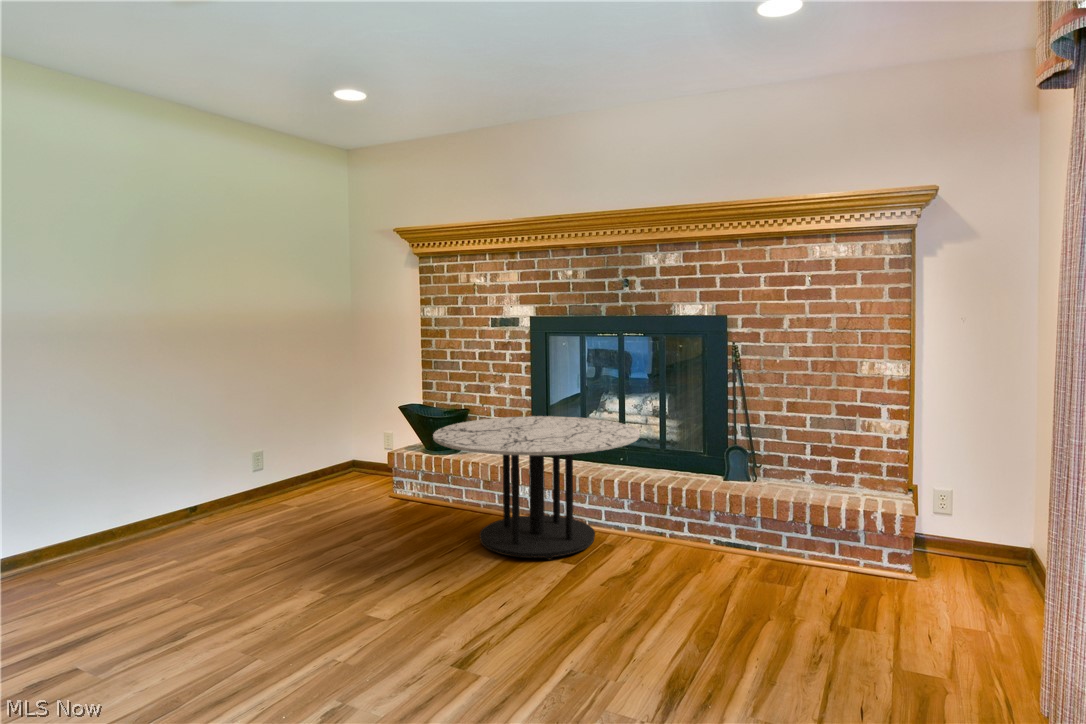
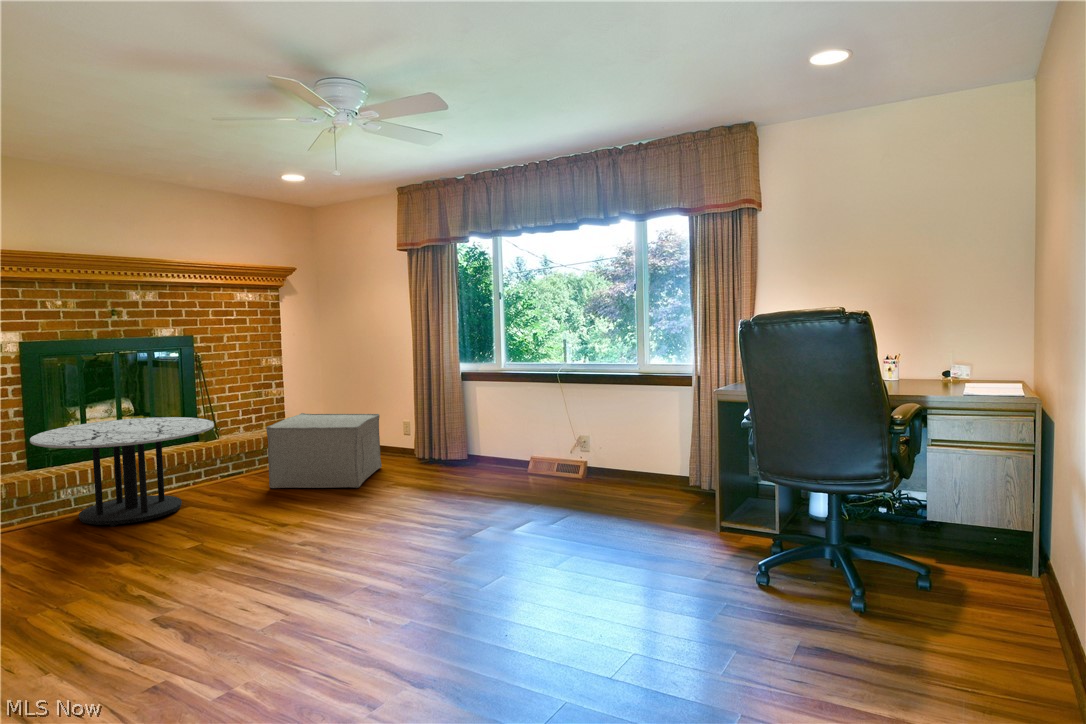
ottoman: none [697,476,978,680] -> present [266,413,382,488]

